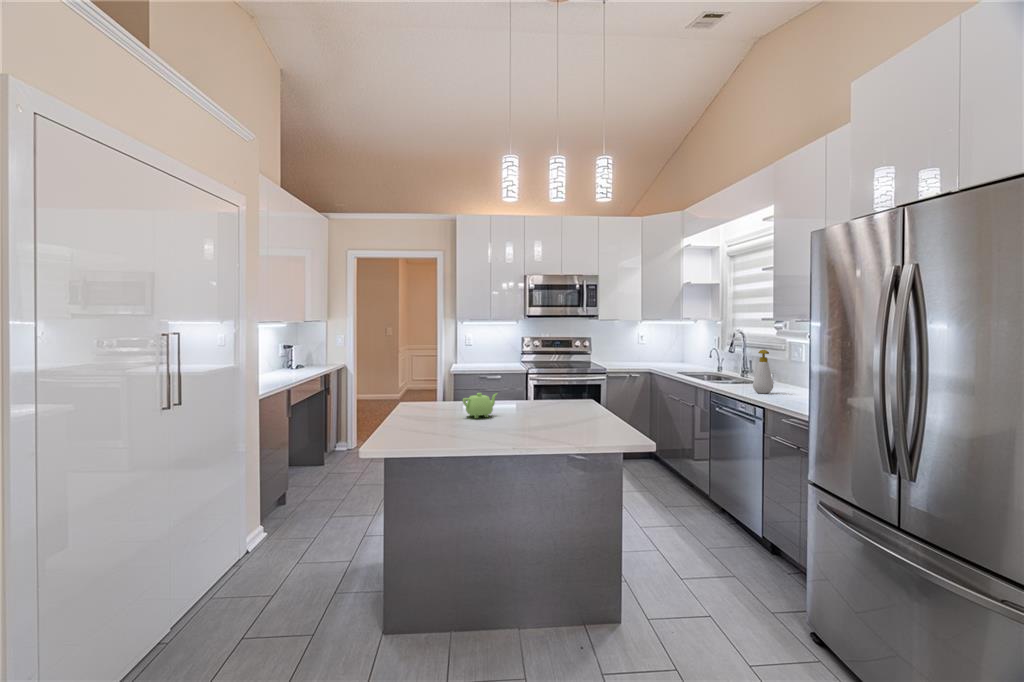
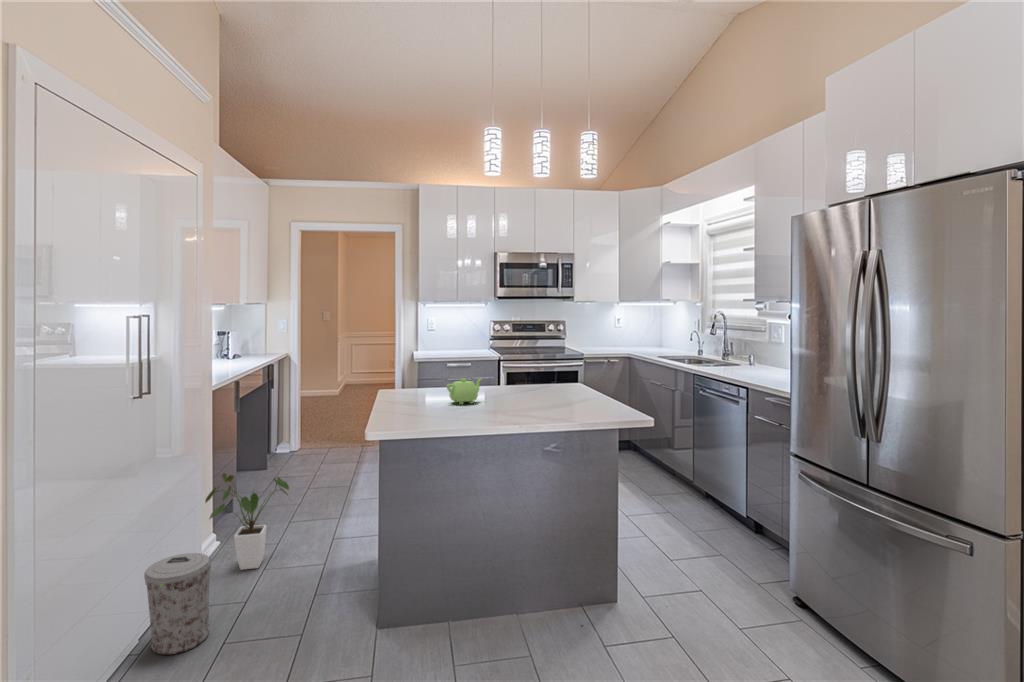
soap bottle: present [753,350,773,393] -> none [734,331,754,375]
house plant: none [246,474,324,565] -> present [205,473,289,570]
trash can: none [173,552,237,650] -> present [144,553,211,655]

